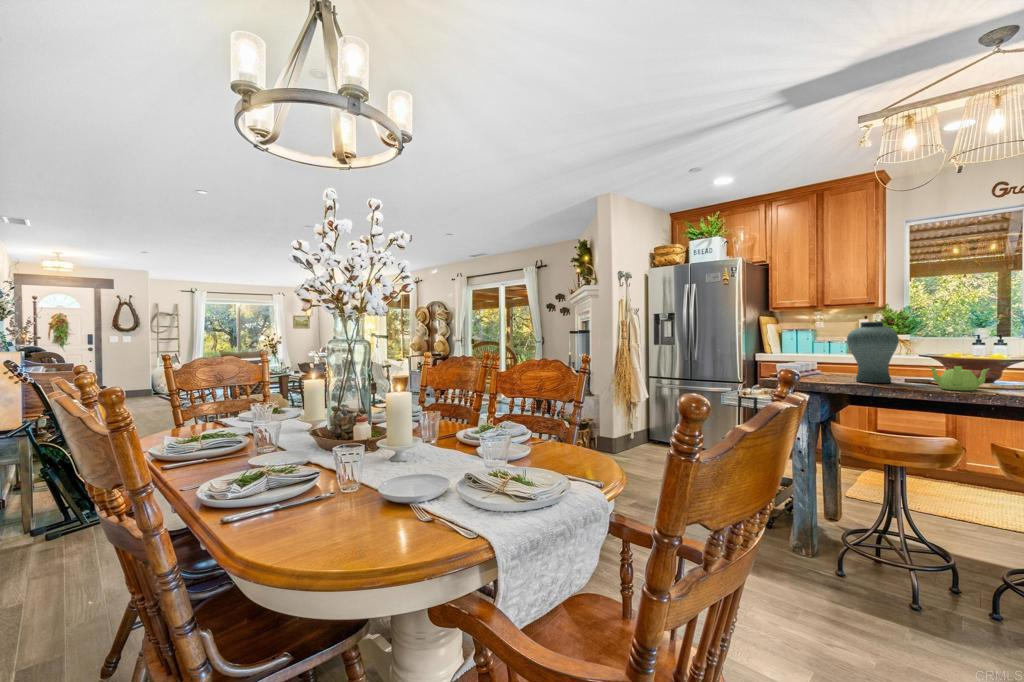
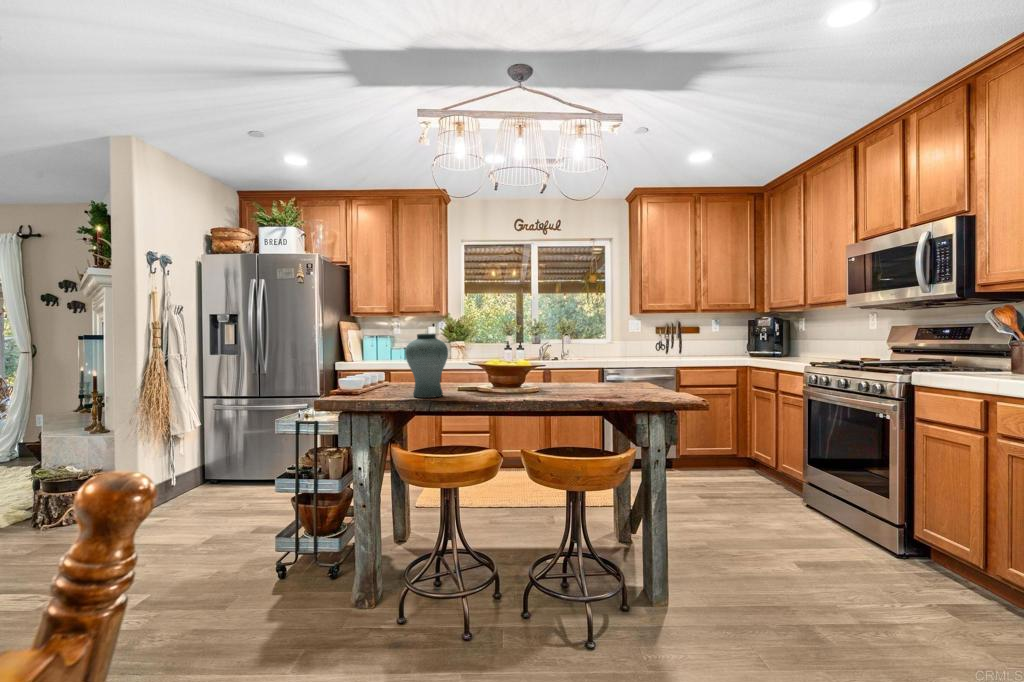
teapot: present [930,366,989,391] -> none [469,377,512,402]

